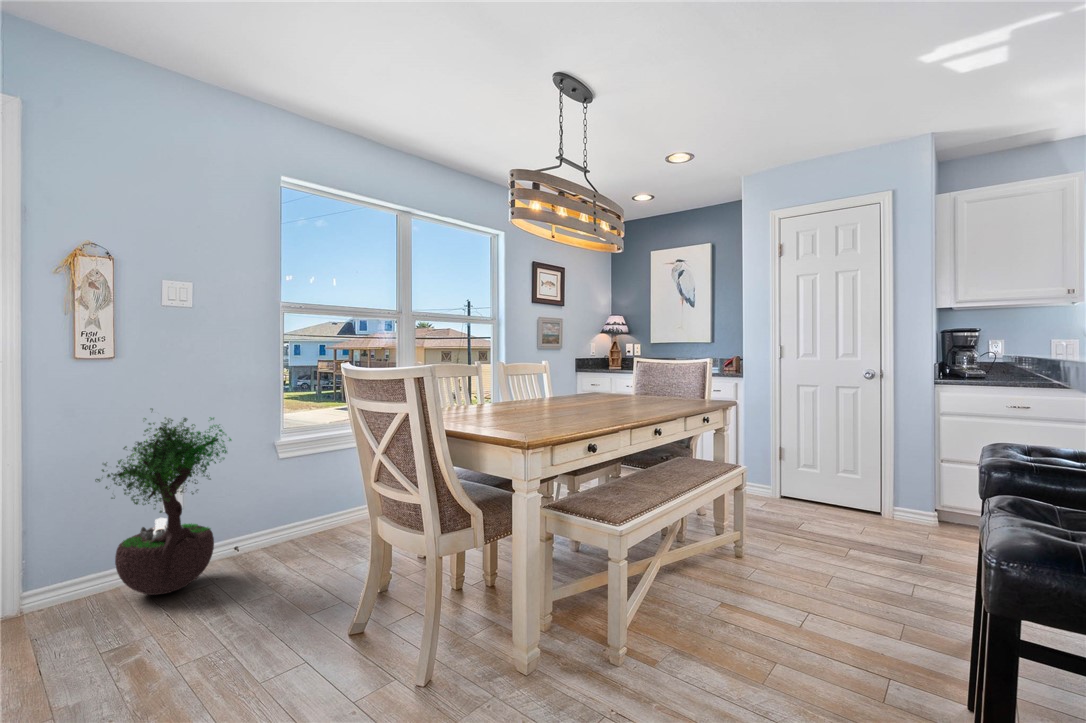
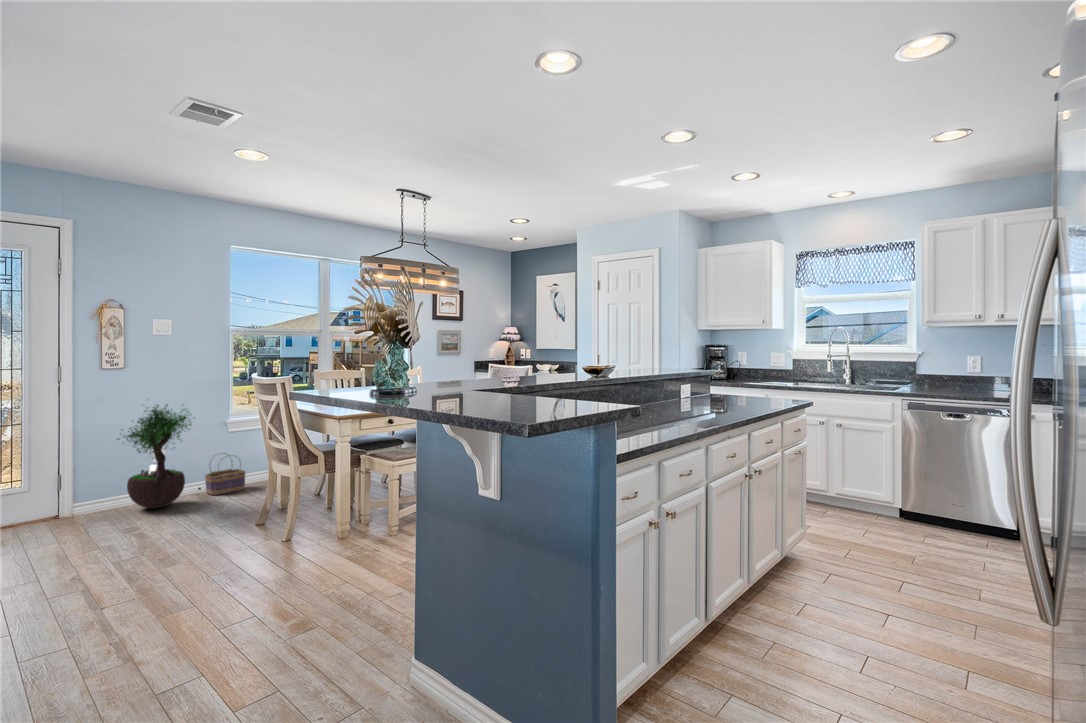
basket: none [244,491,306,561] -> present [205,453,245,495]

